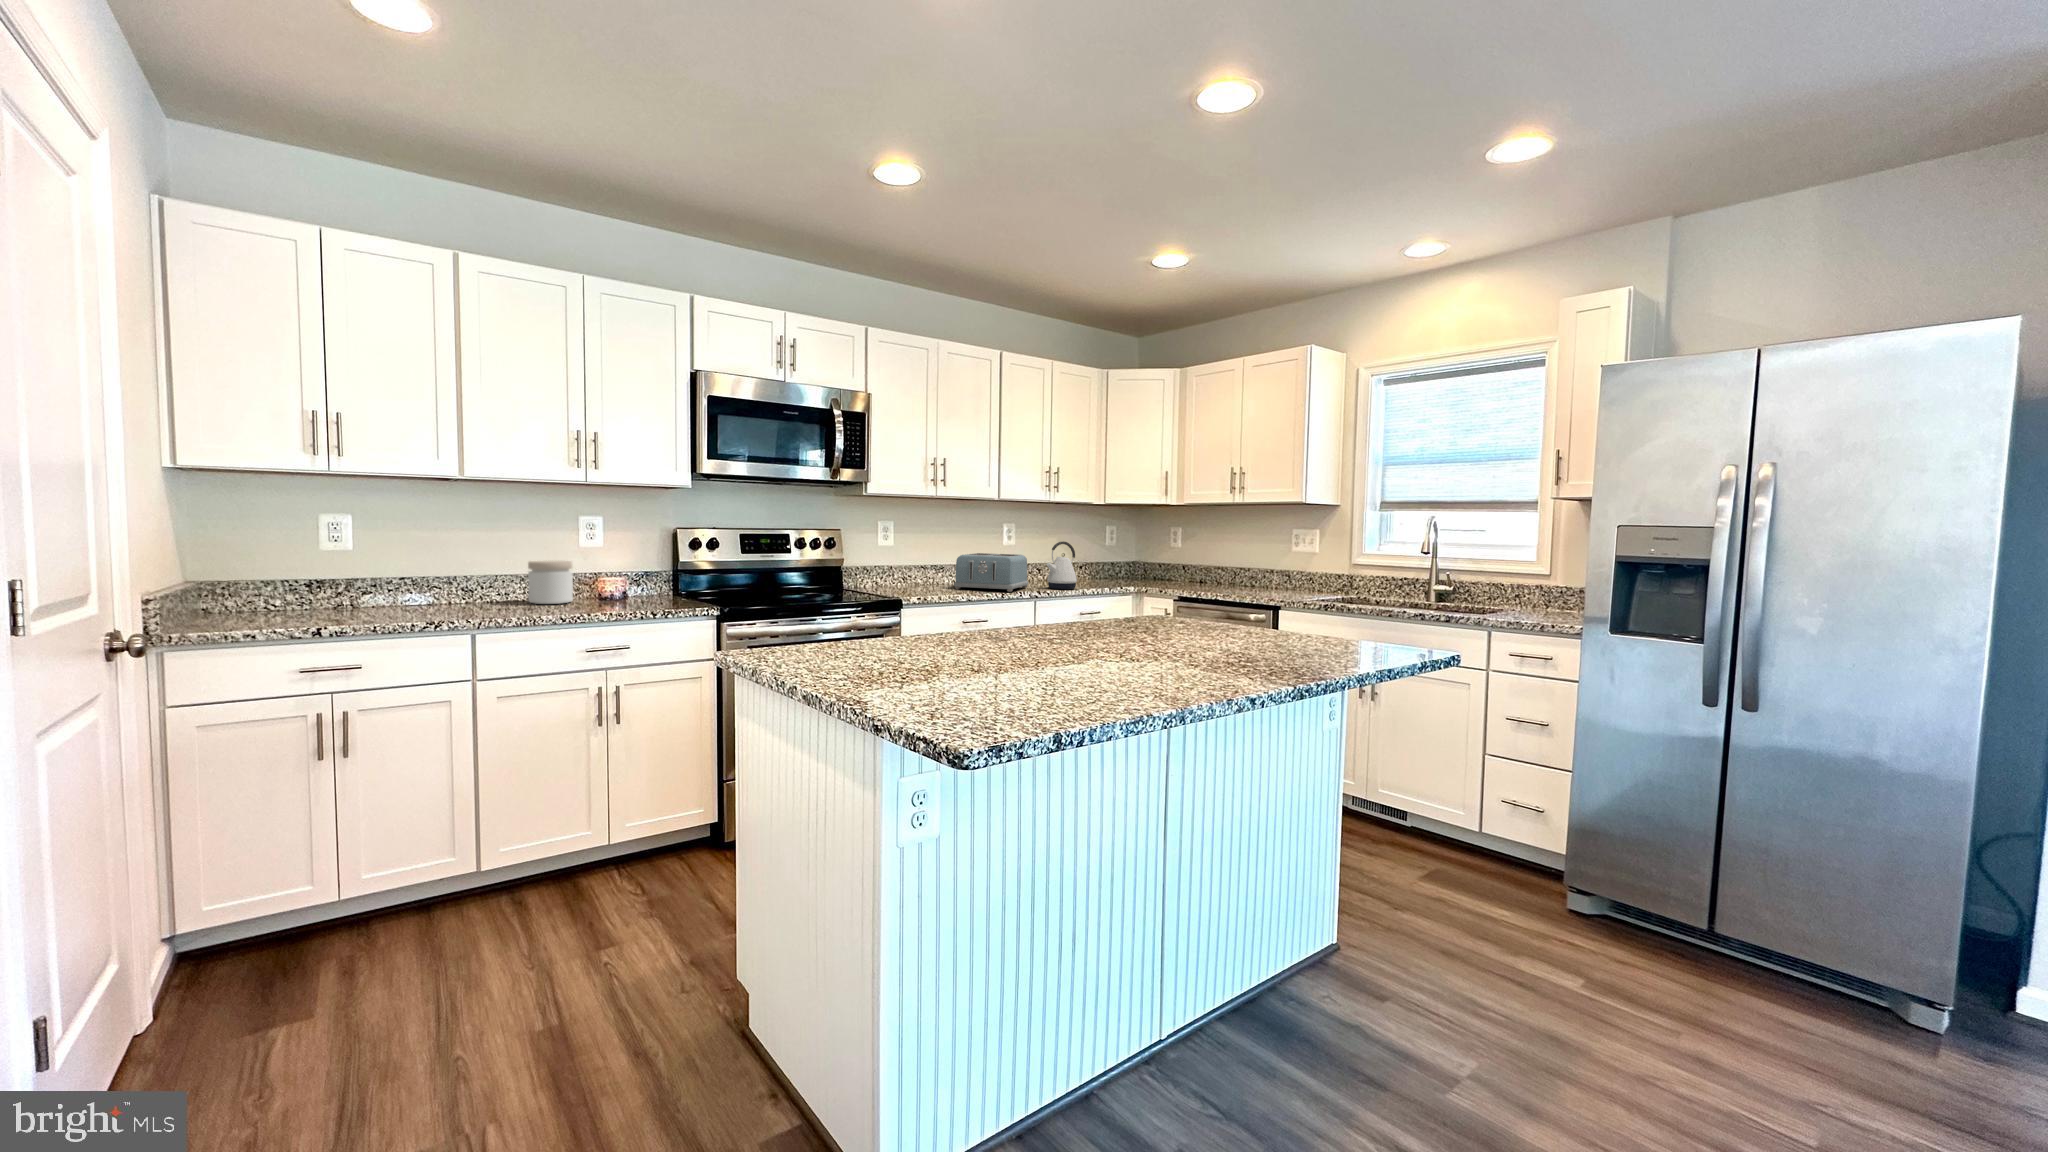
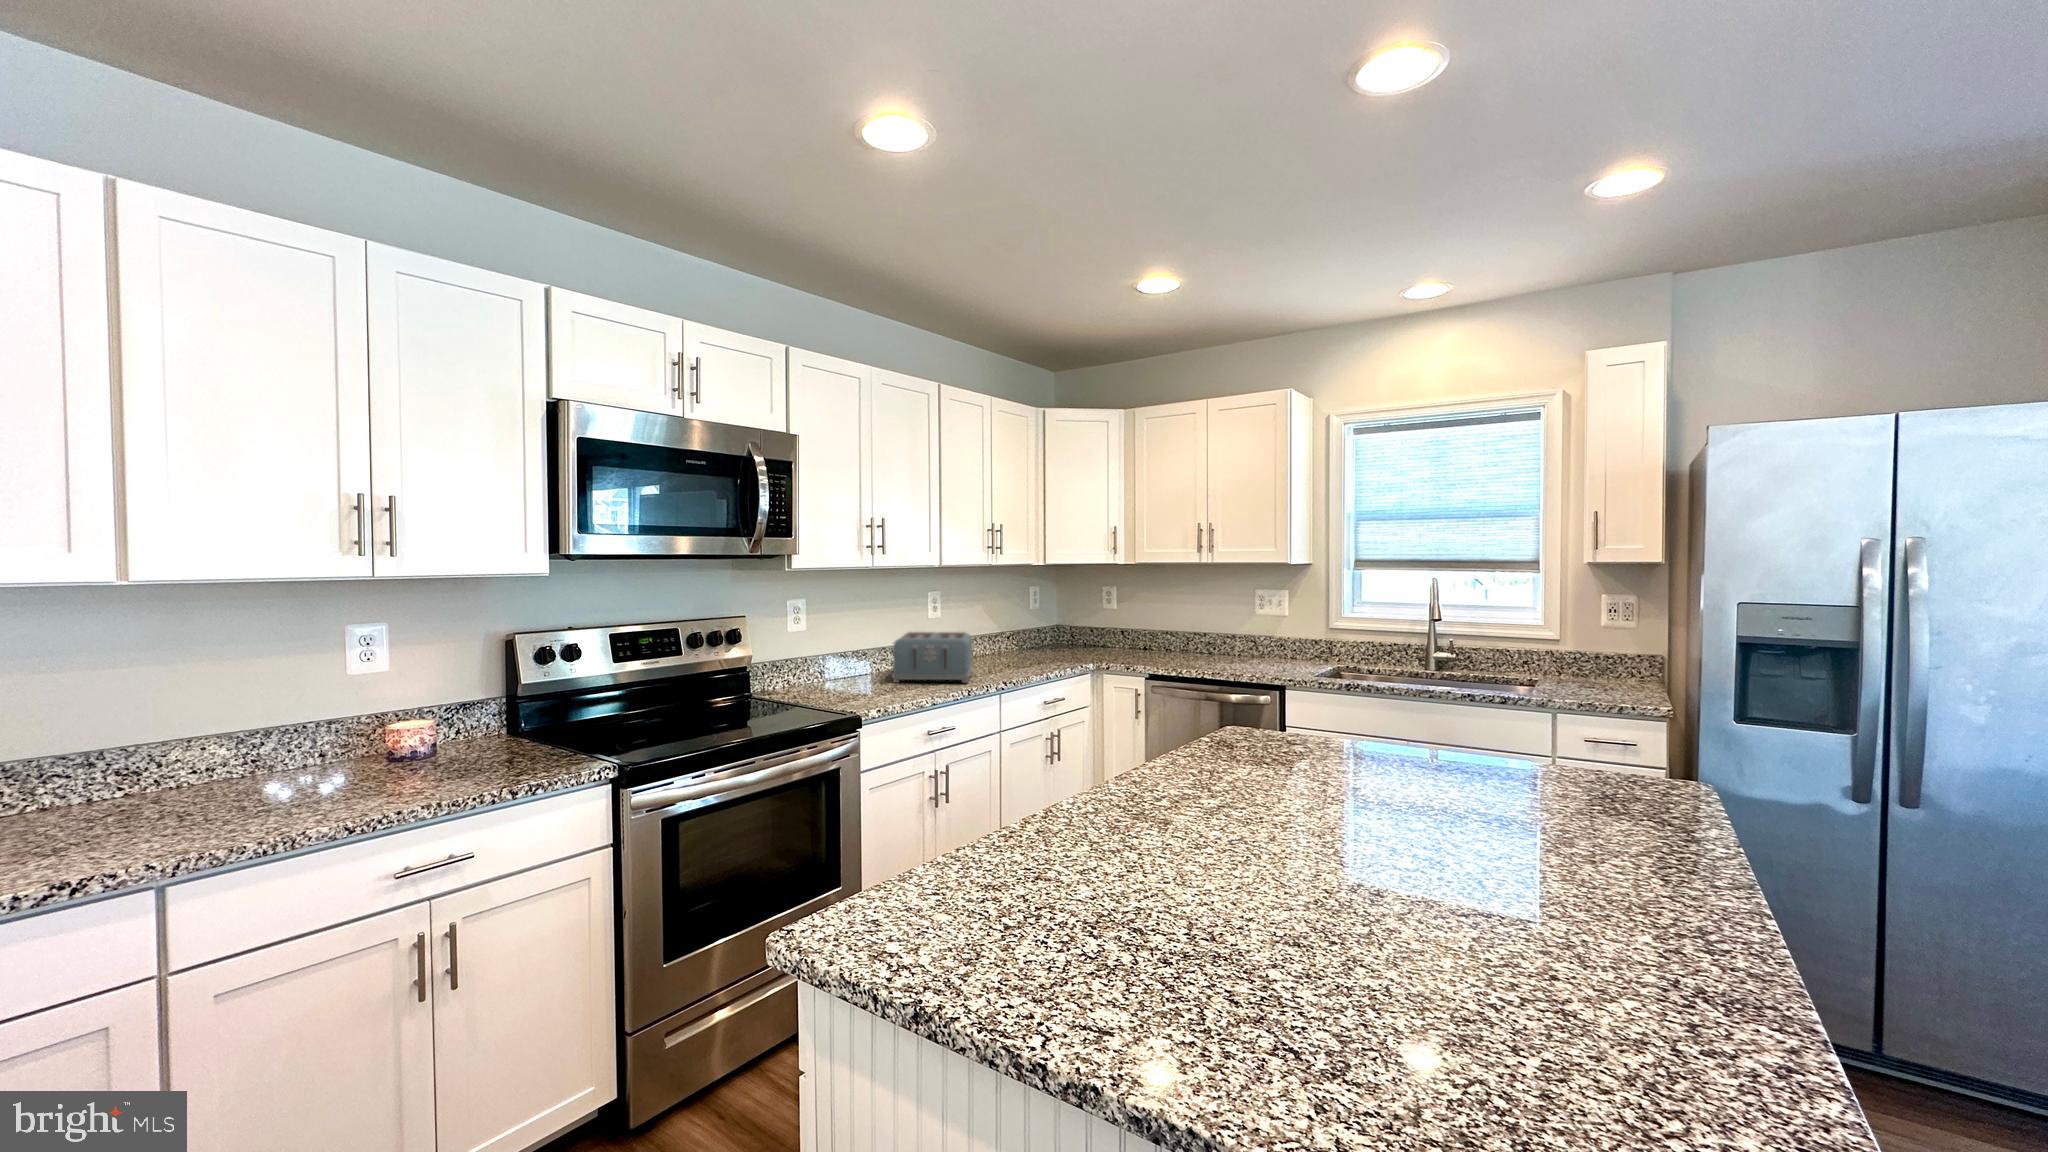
kettle: present [1046,541,1077,589] -> none [993,614,1030,672]
jar: present [528,561,573,604] -> none [259,706,348,788]

